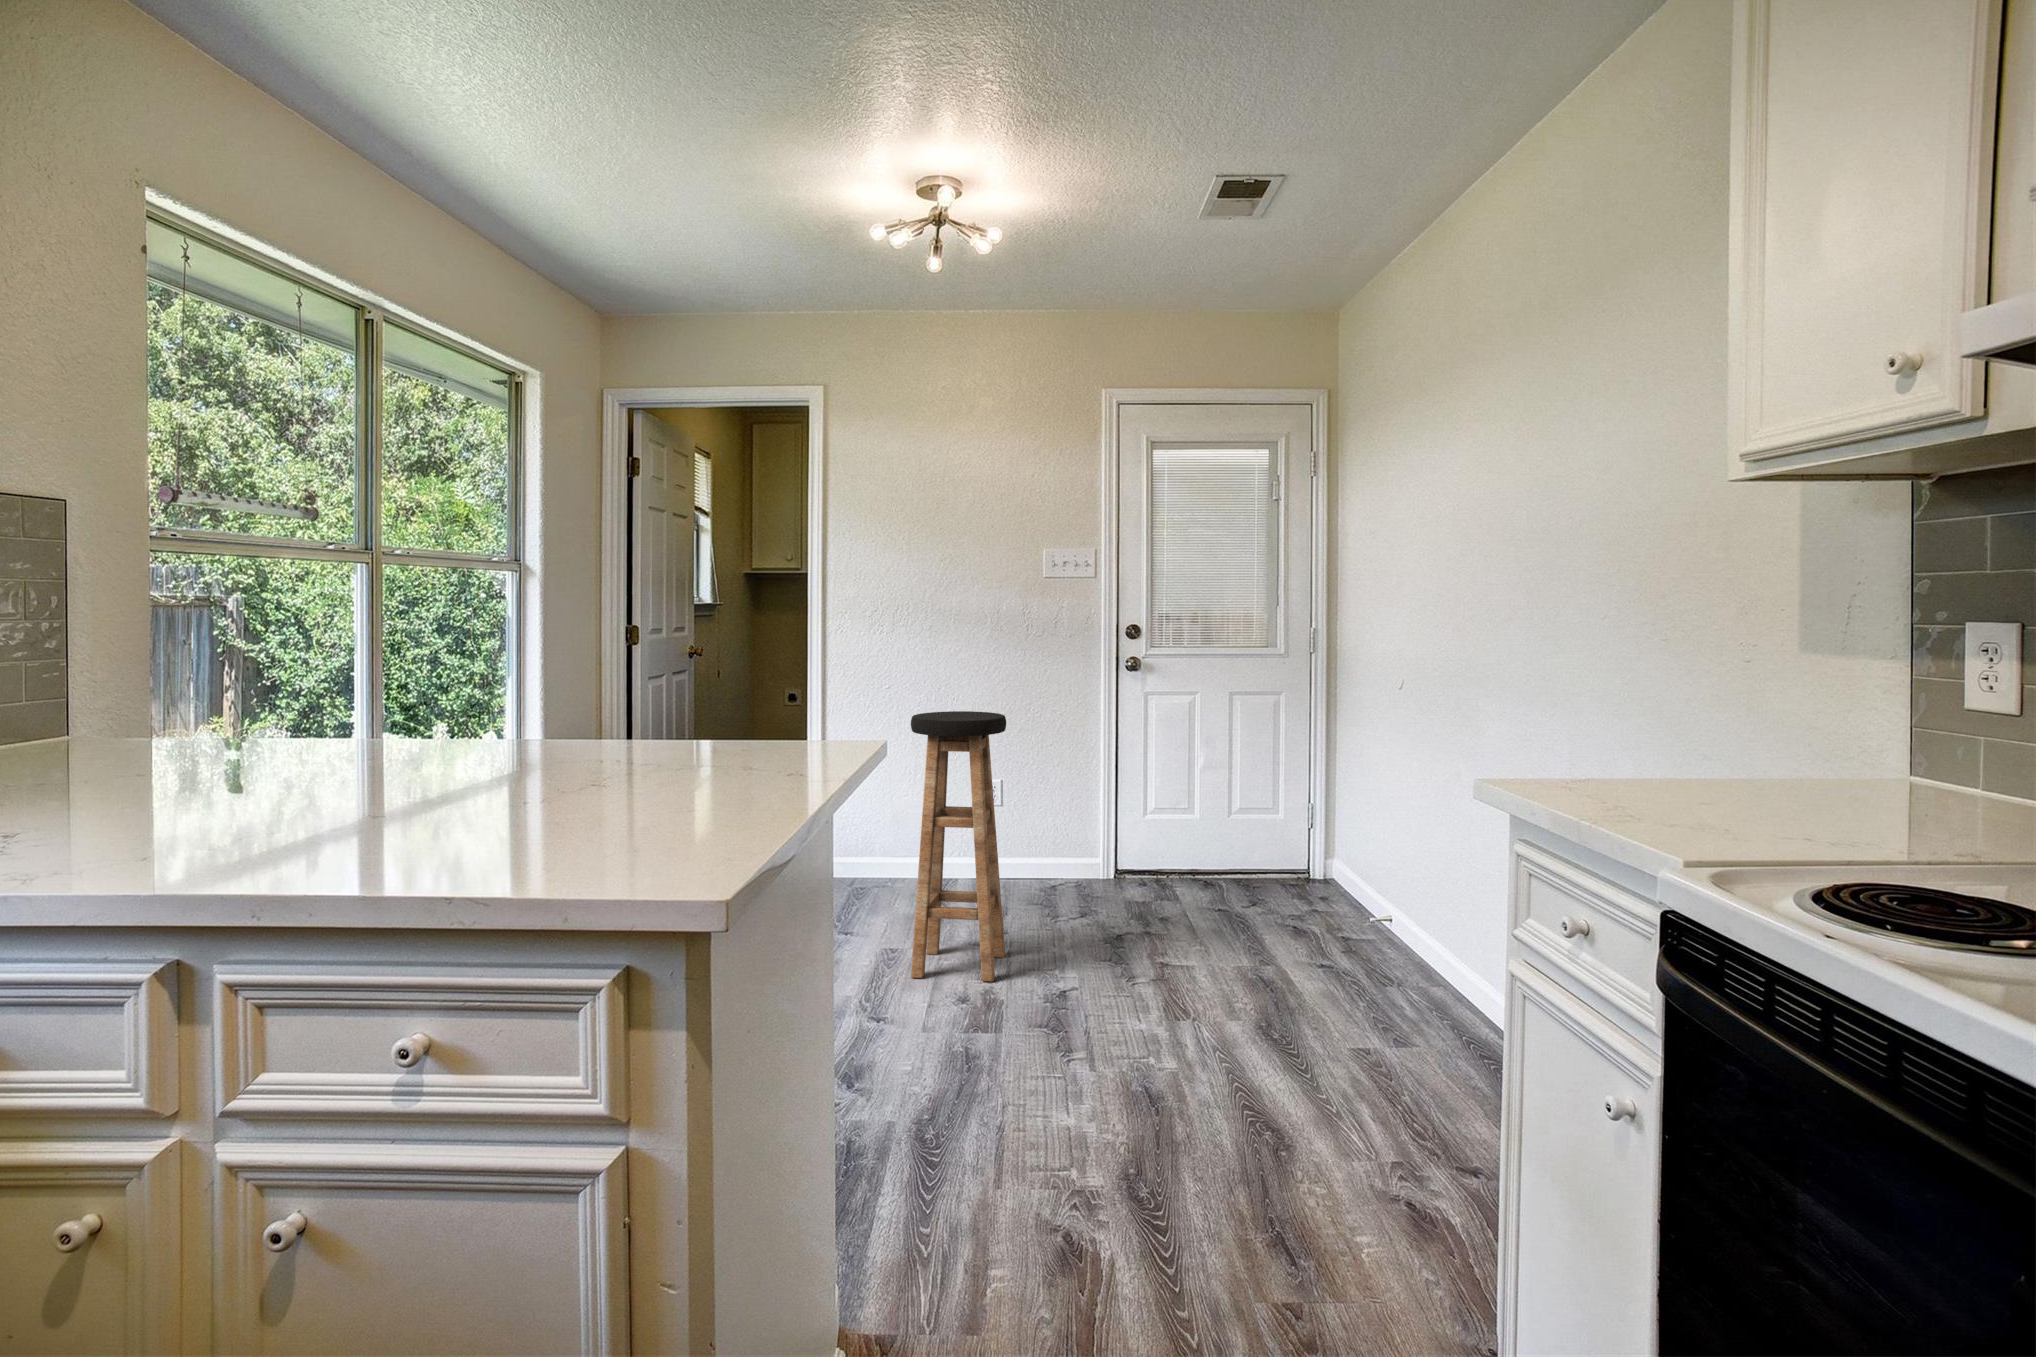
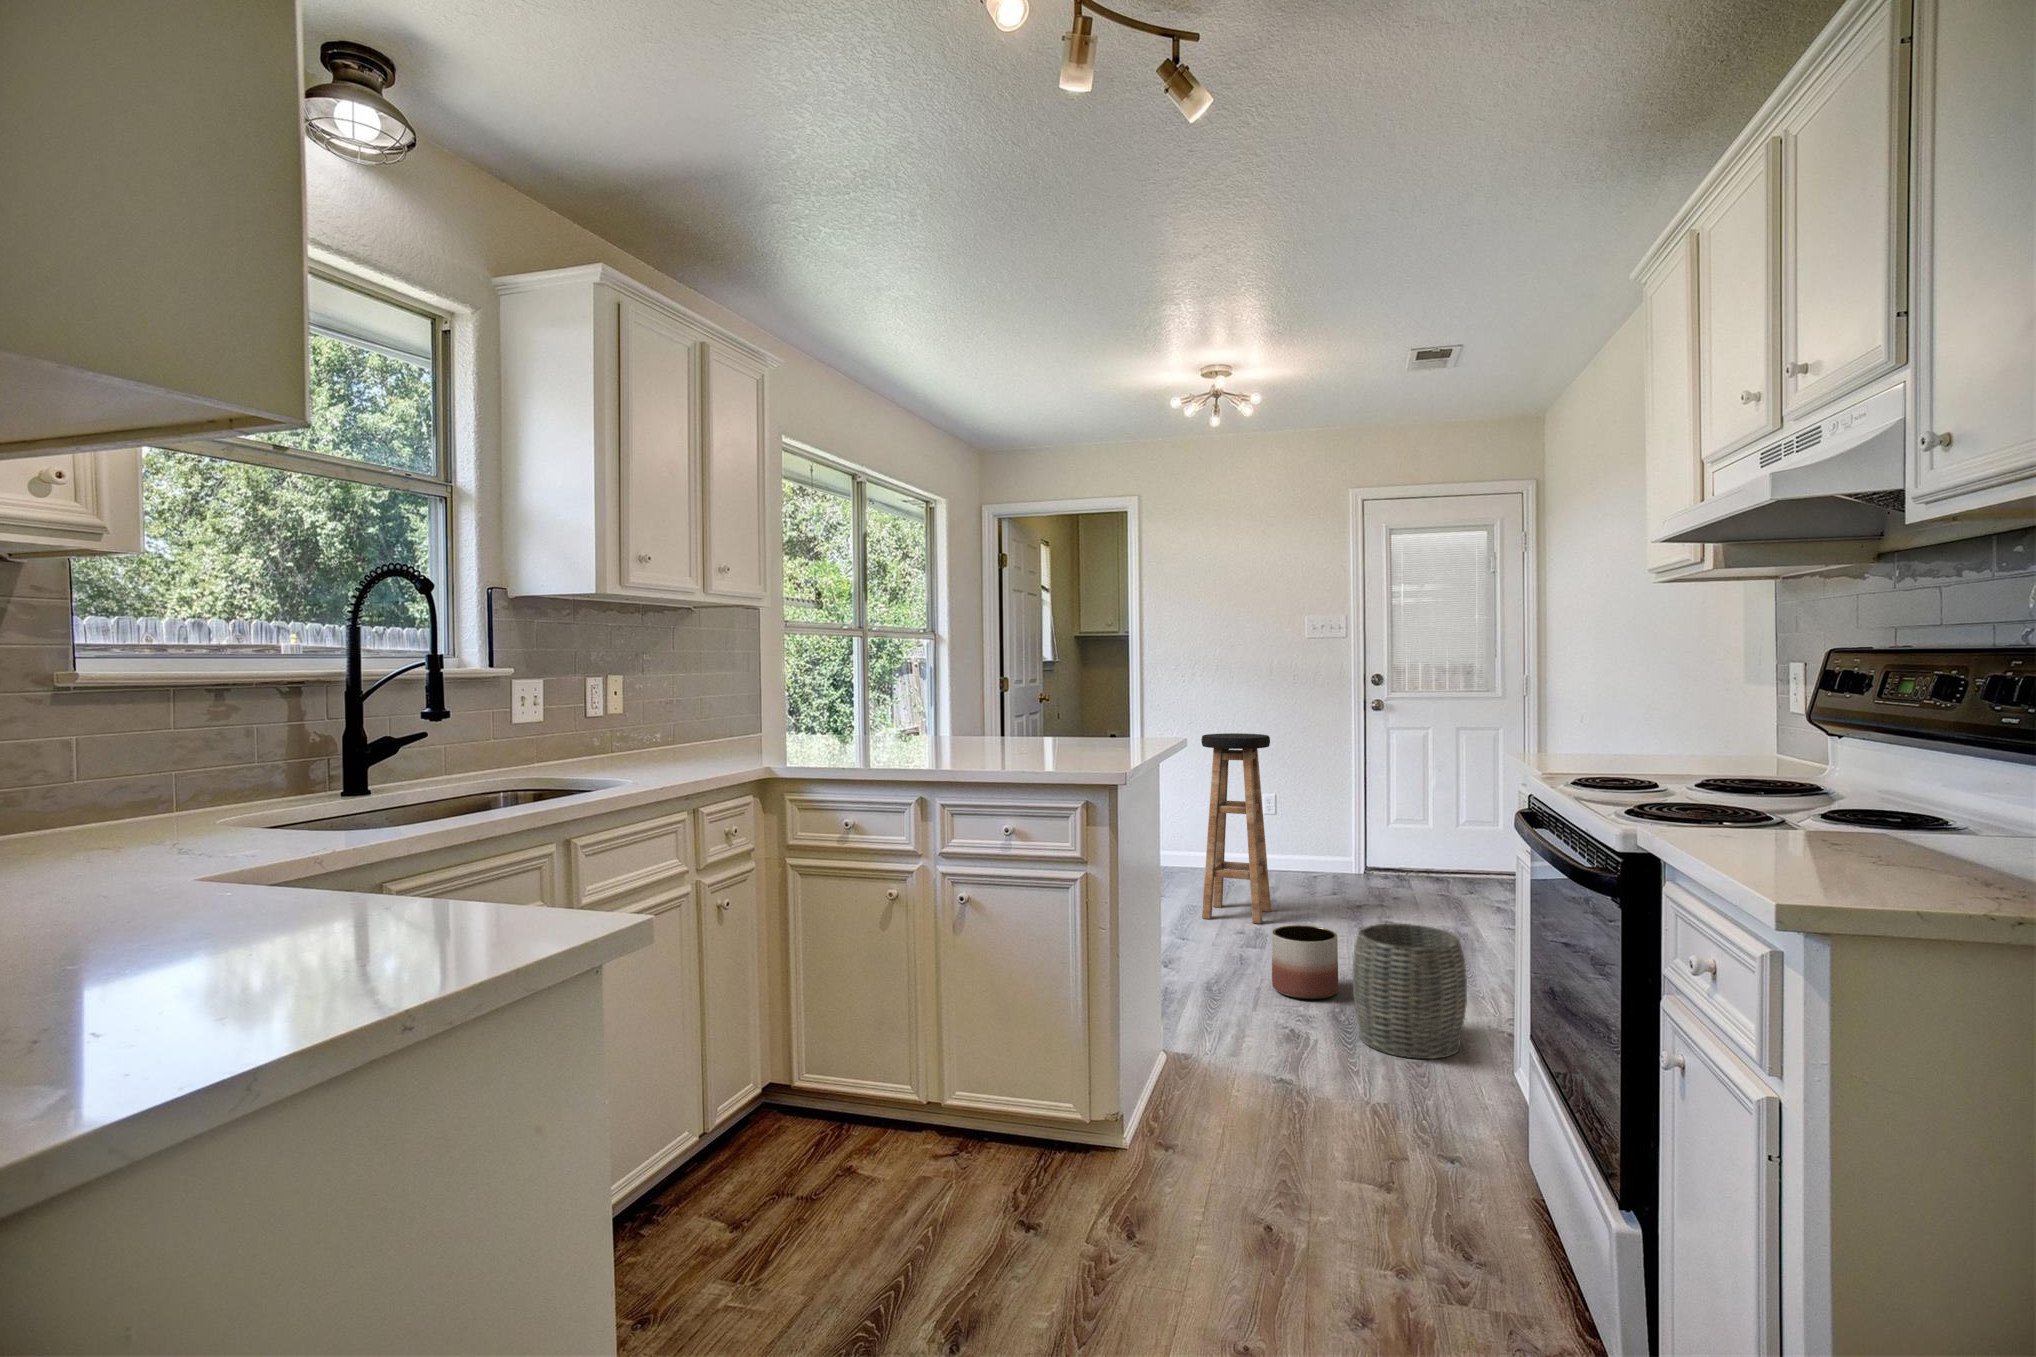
planter: none [1018,1015,1116,1141] -> present [1272,925,1338,999]
woven basket: none [1154,1029,1329,1272] -> present [1353,924,1467,1059]

